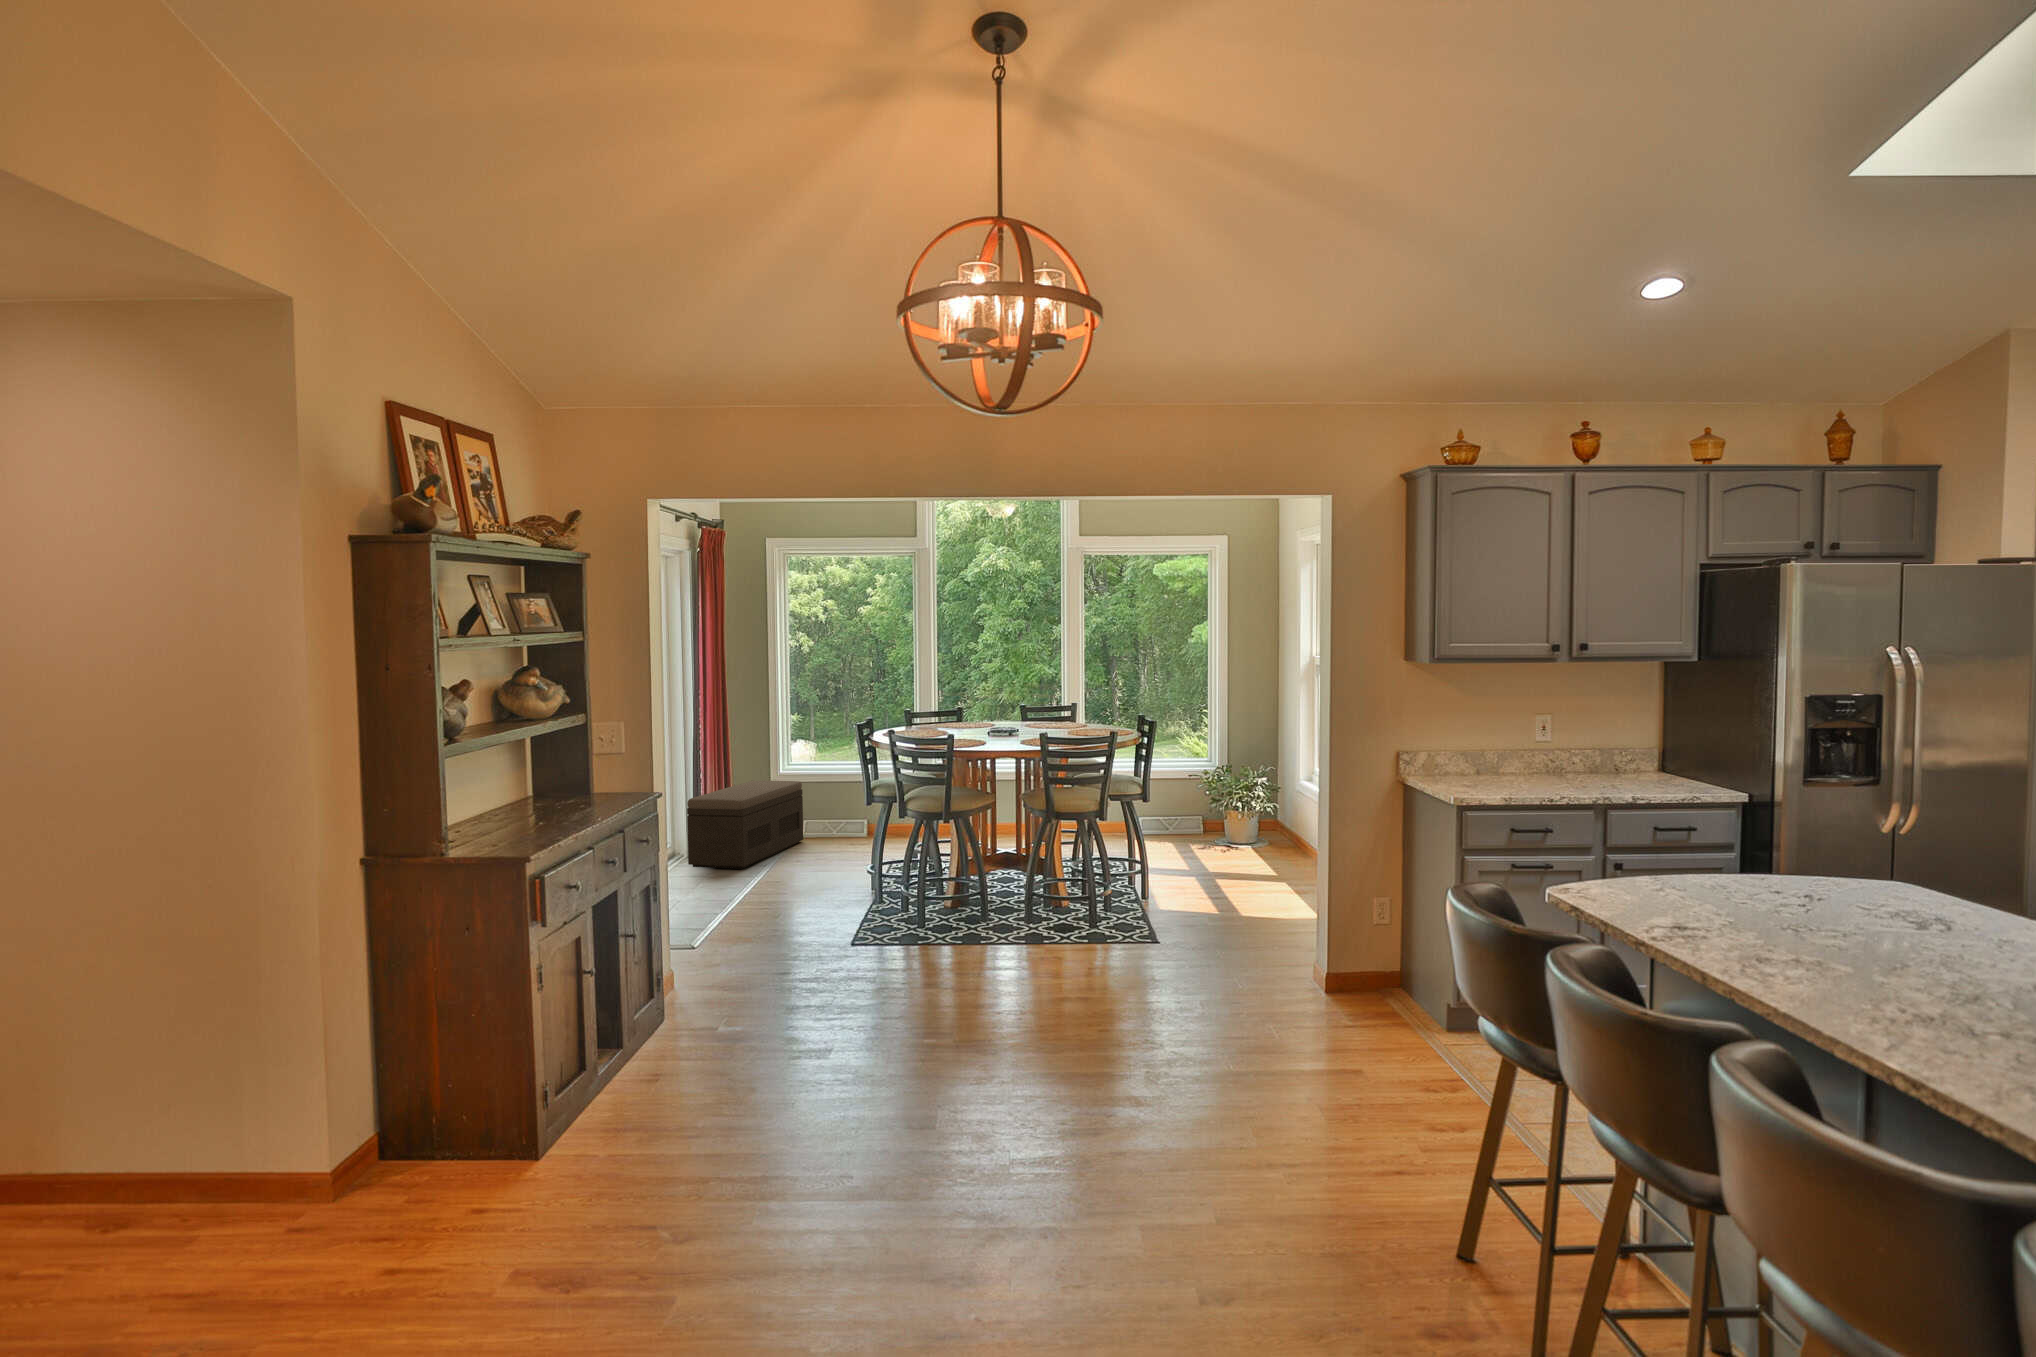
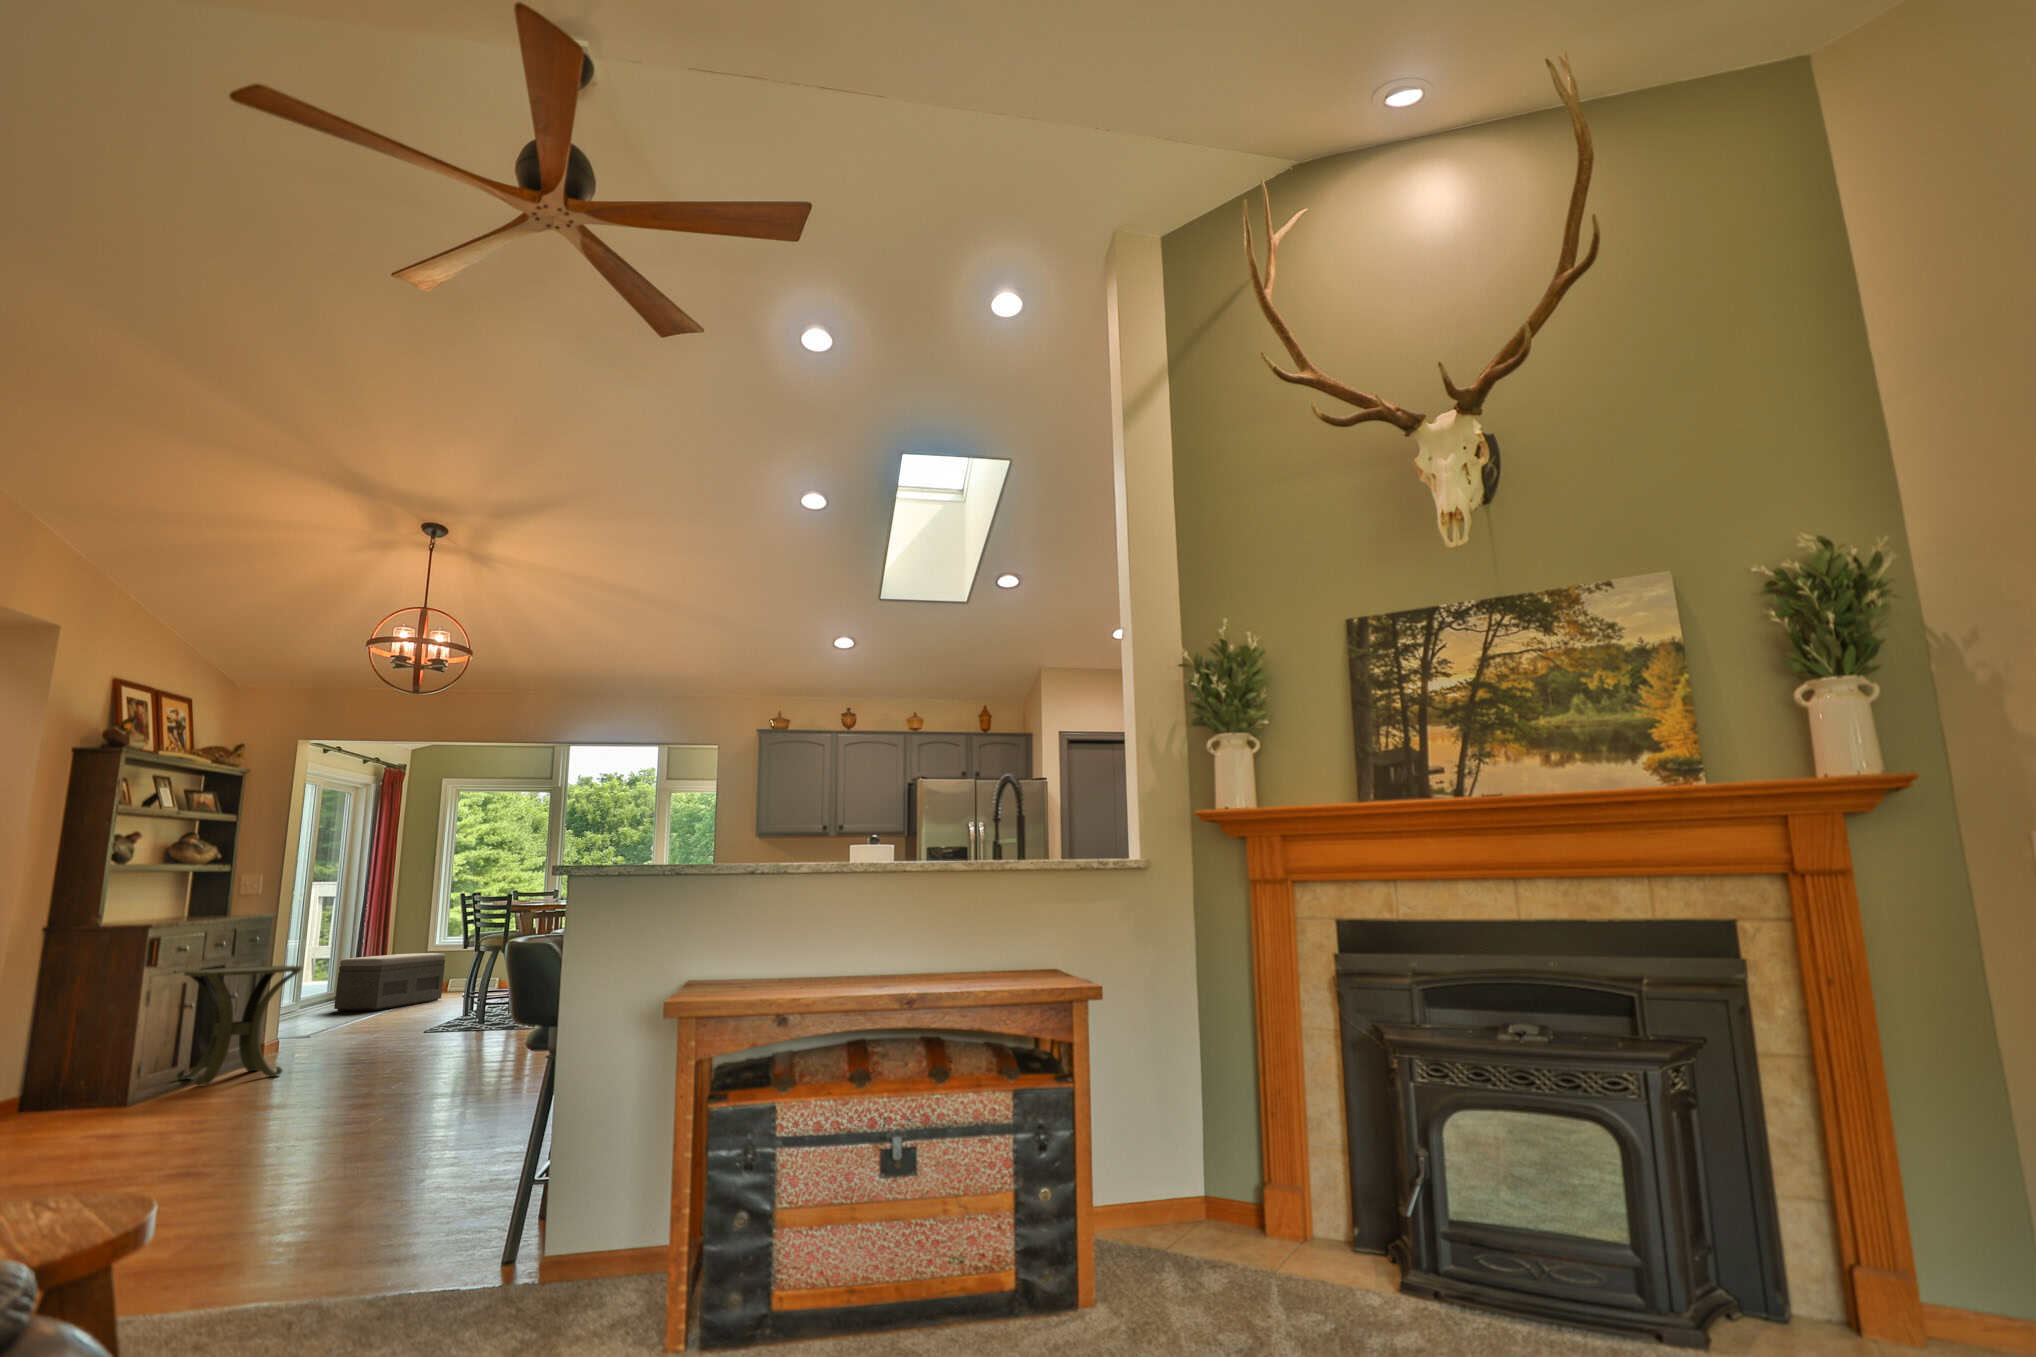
side table: none [591,904,771,1142] -> present [176,966,302,1085]

